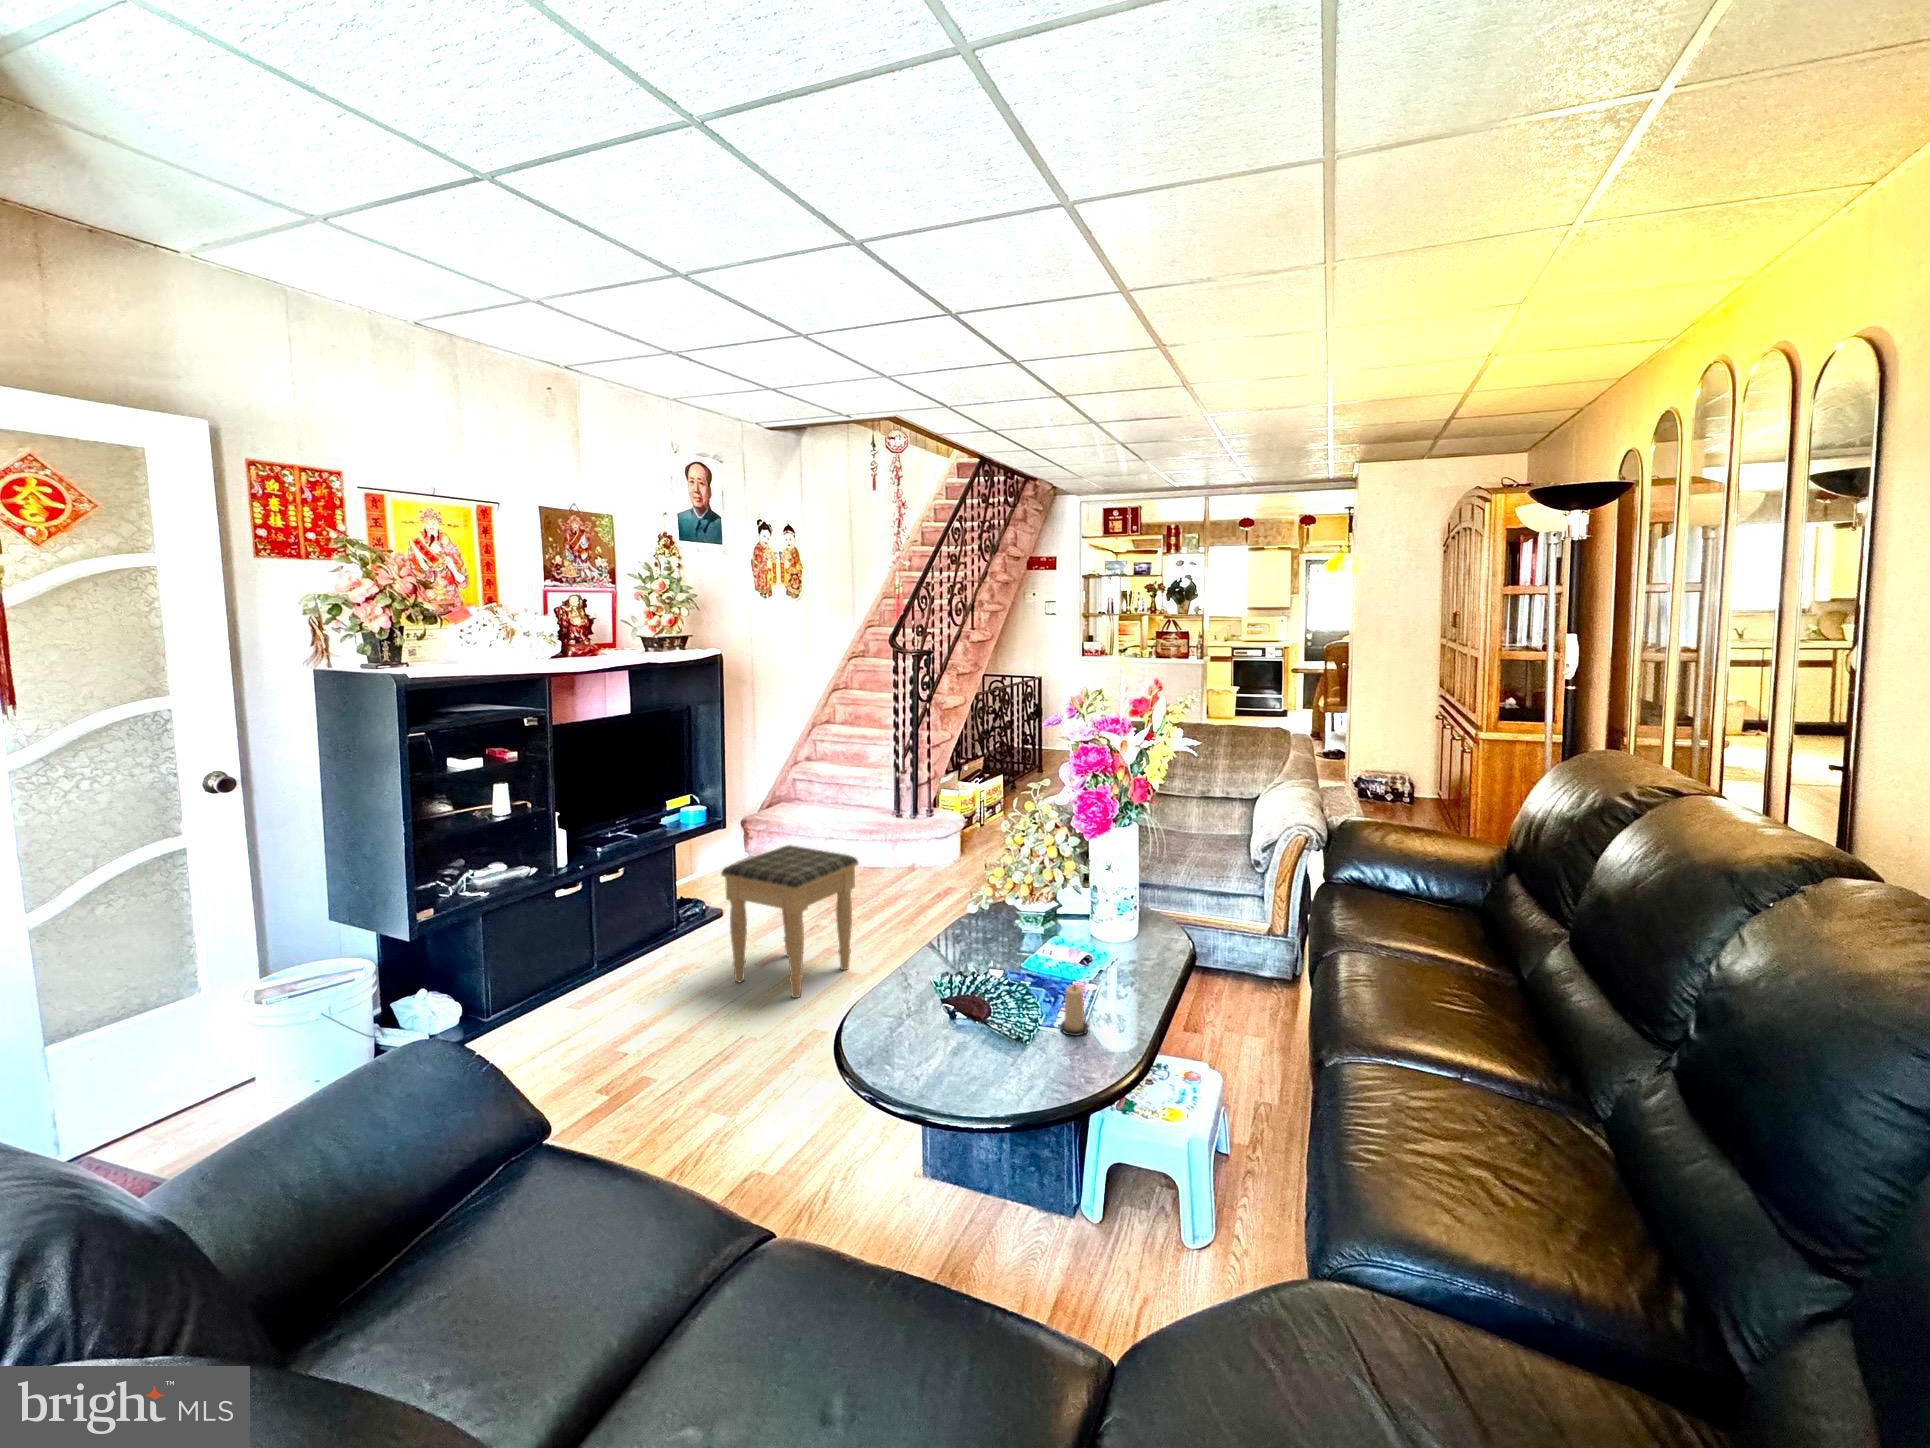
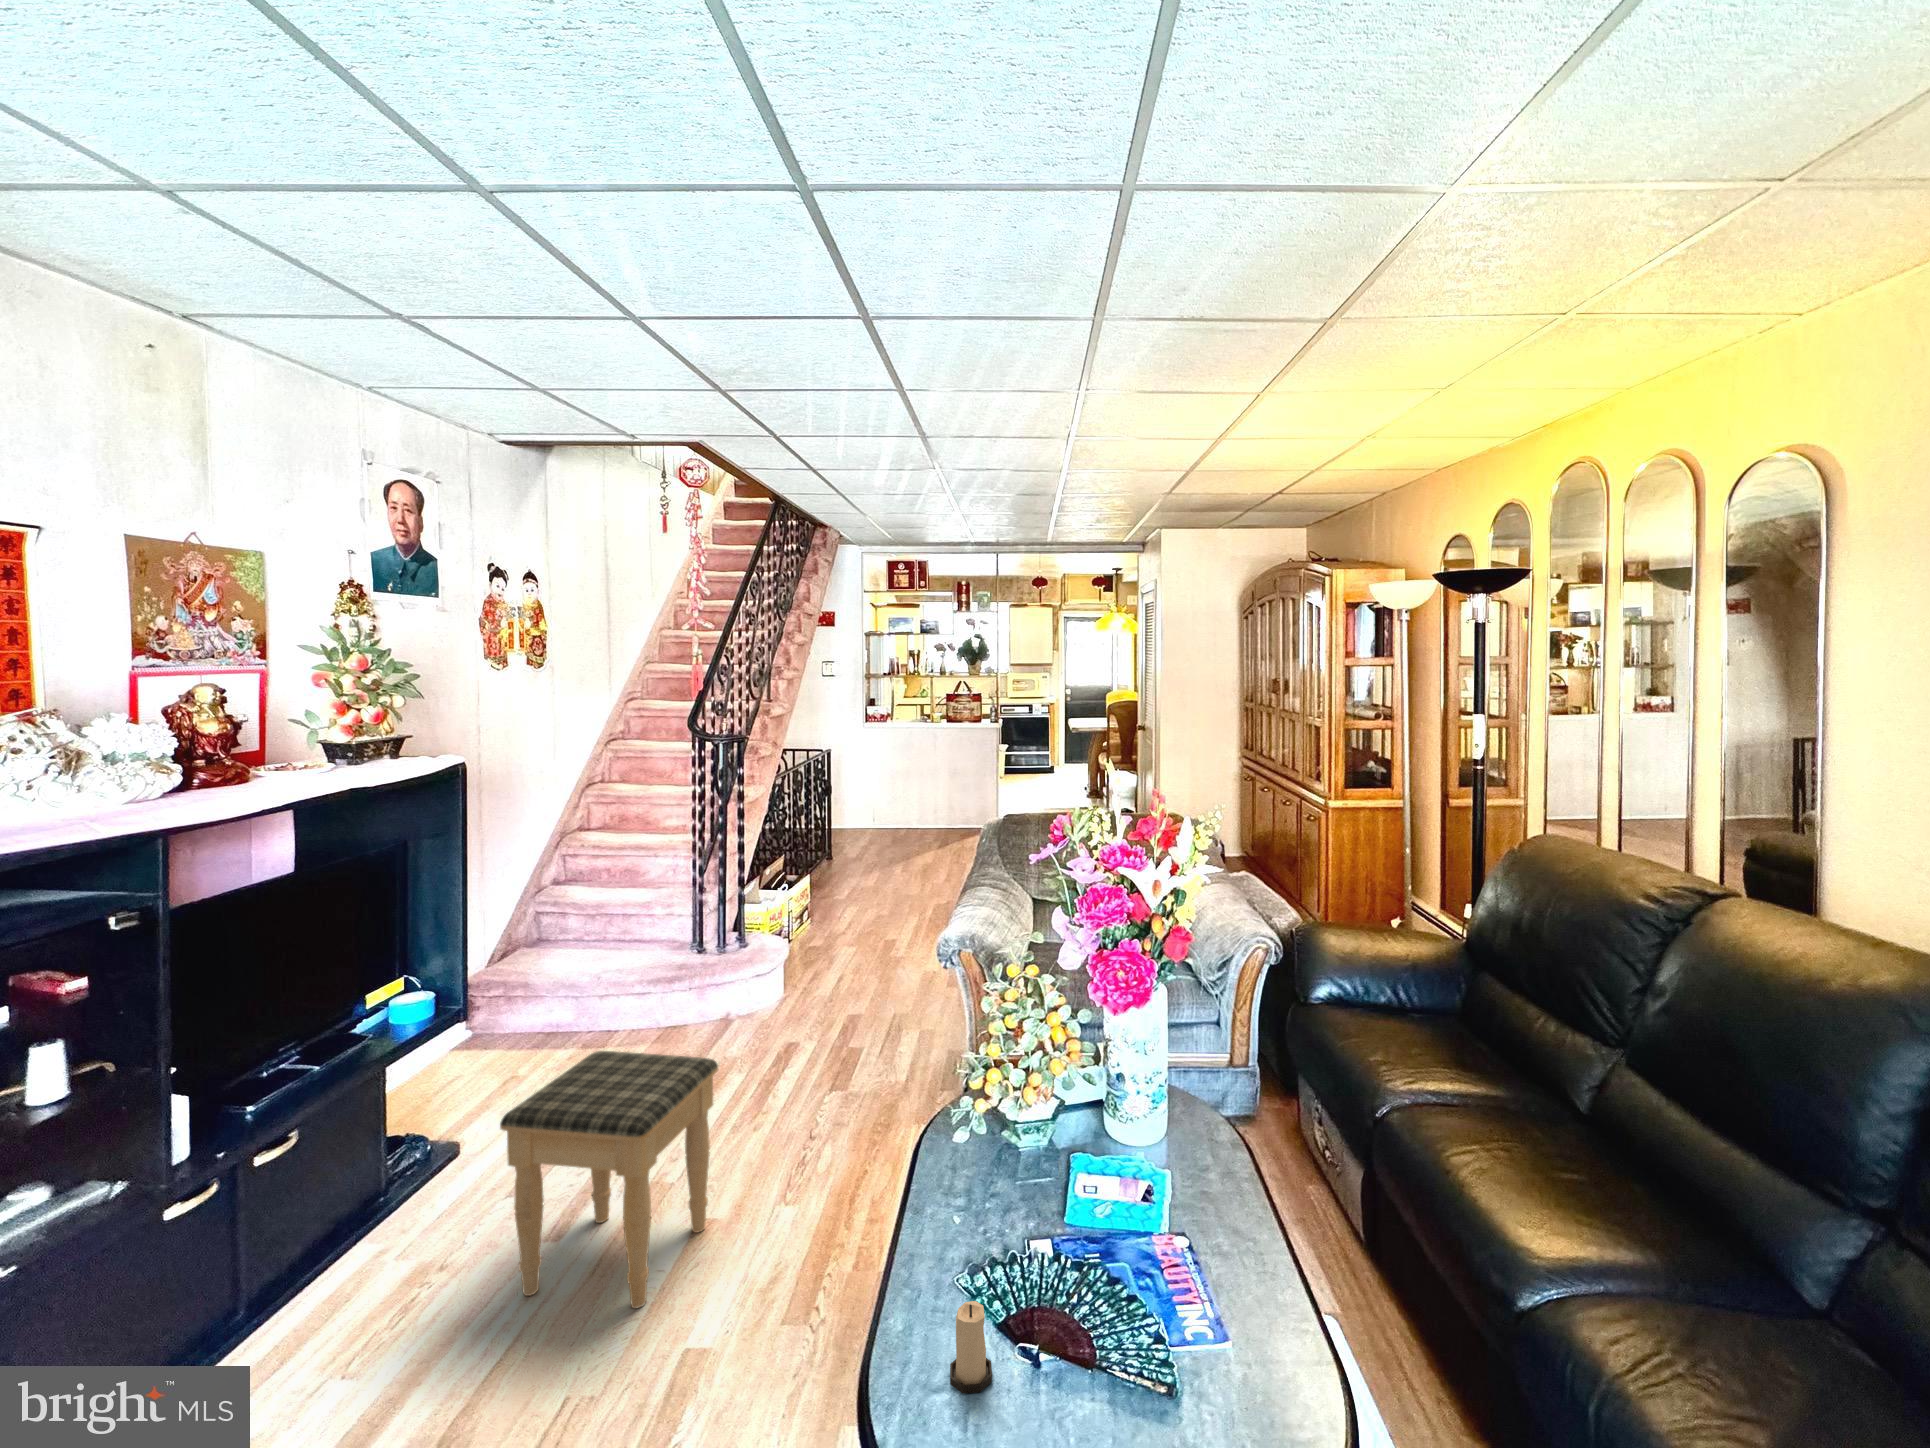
candle: present [1060,985,1088,1036] -> present [950,1301,992,1393]

